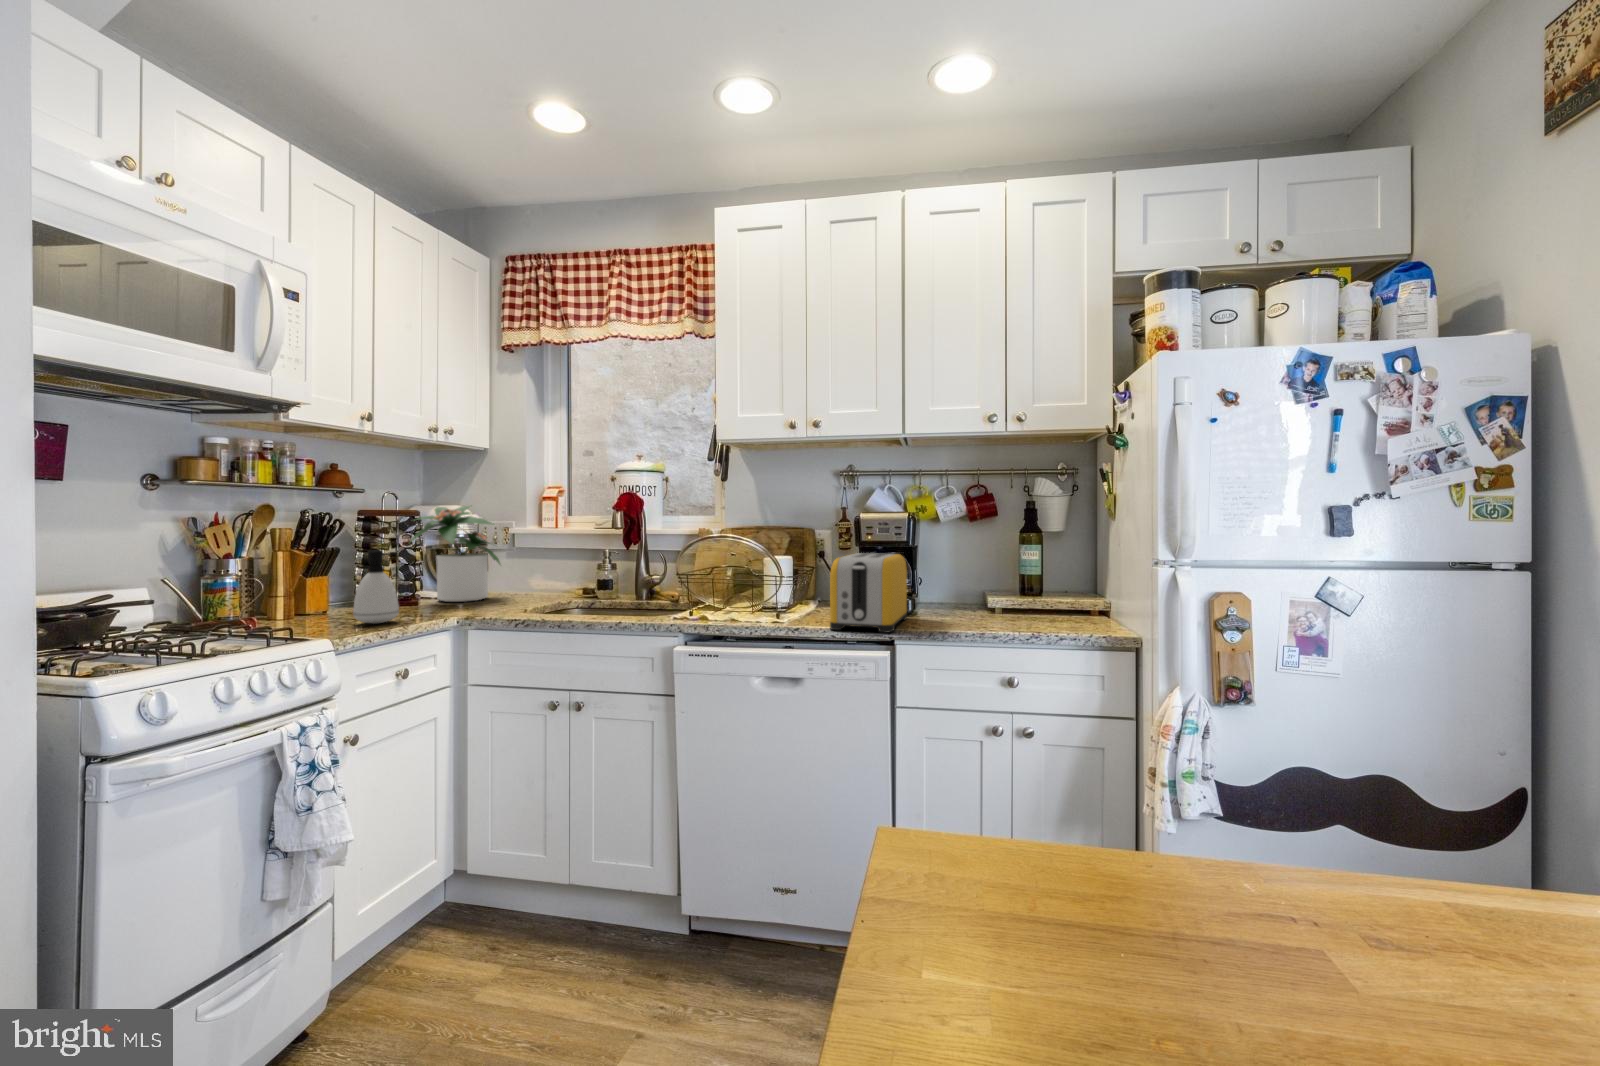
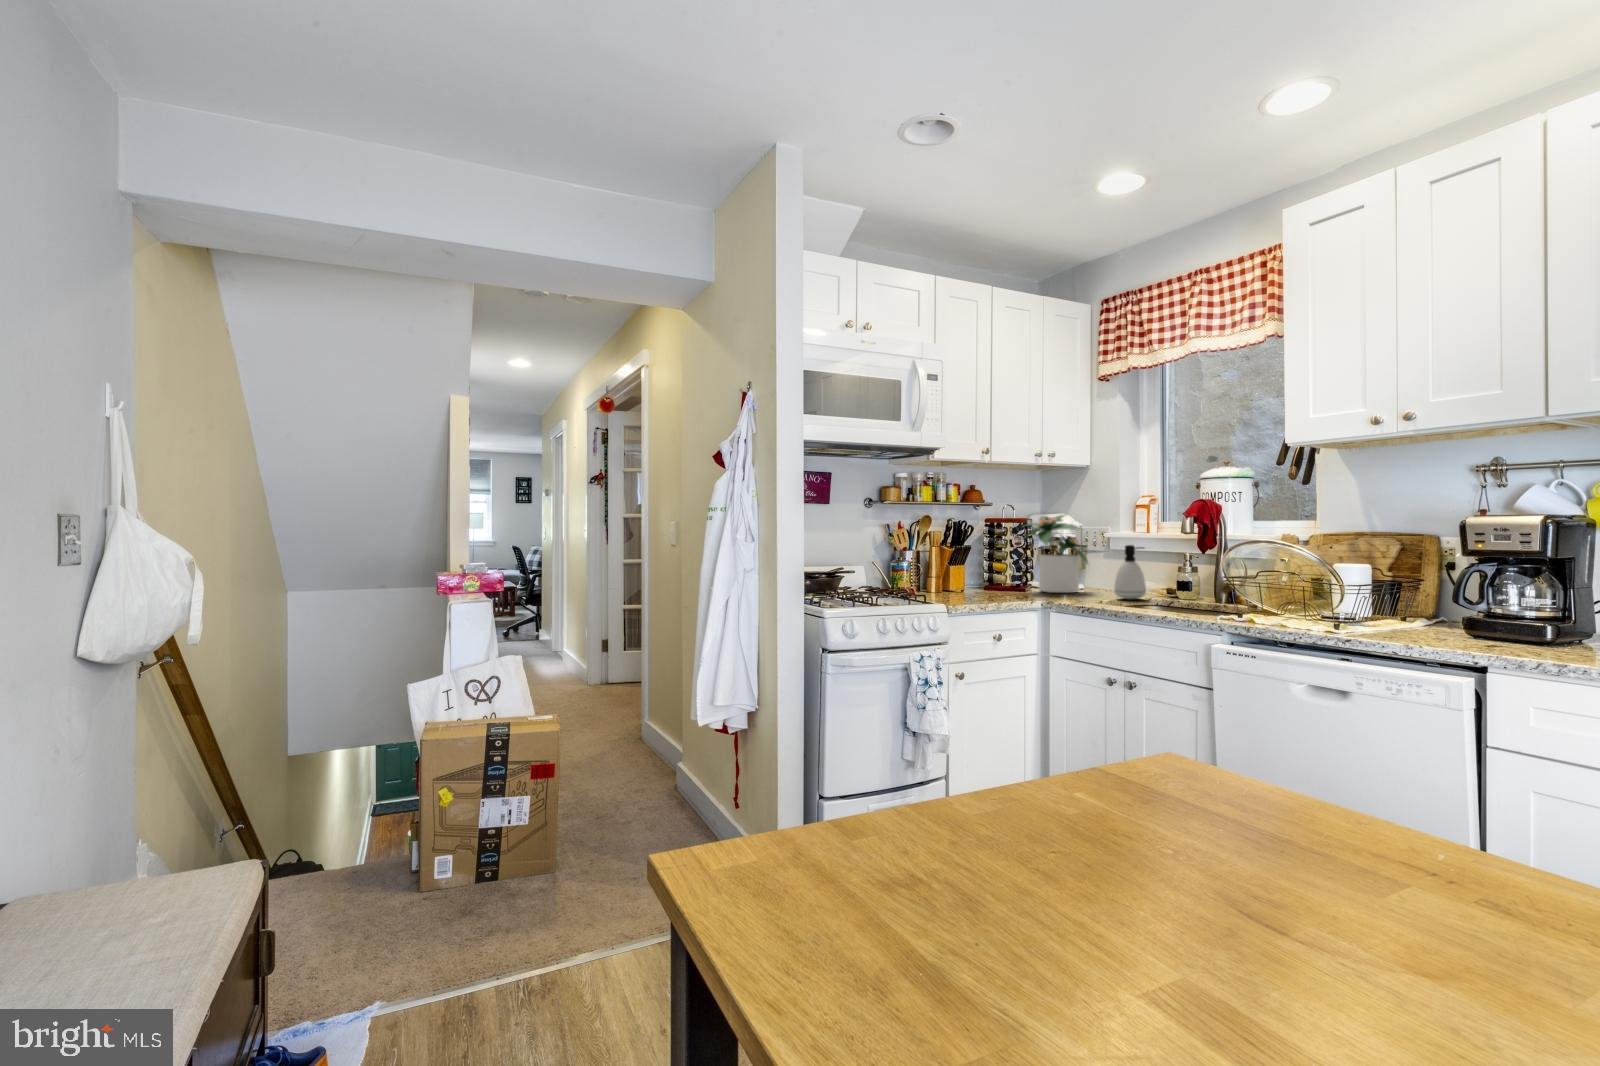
soap dispenser: present [353,550,399,624] -> present [1114,545,1146,599]
toaster: present [830,553,907,633] -> none [1383,560,1526,649]

